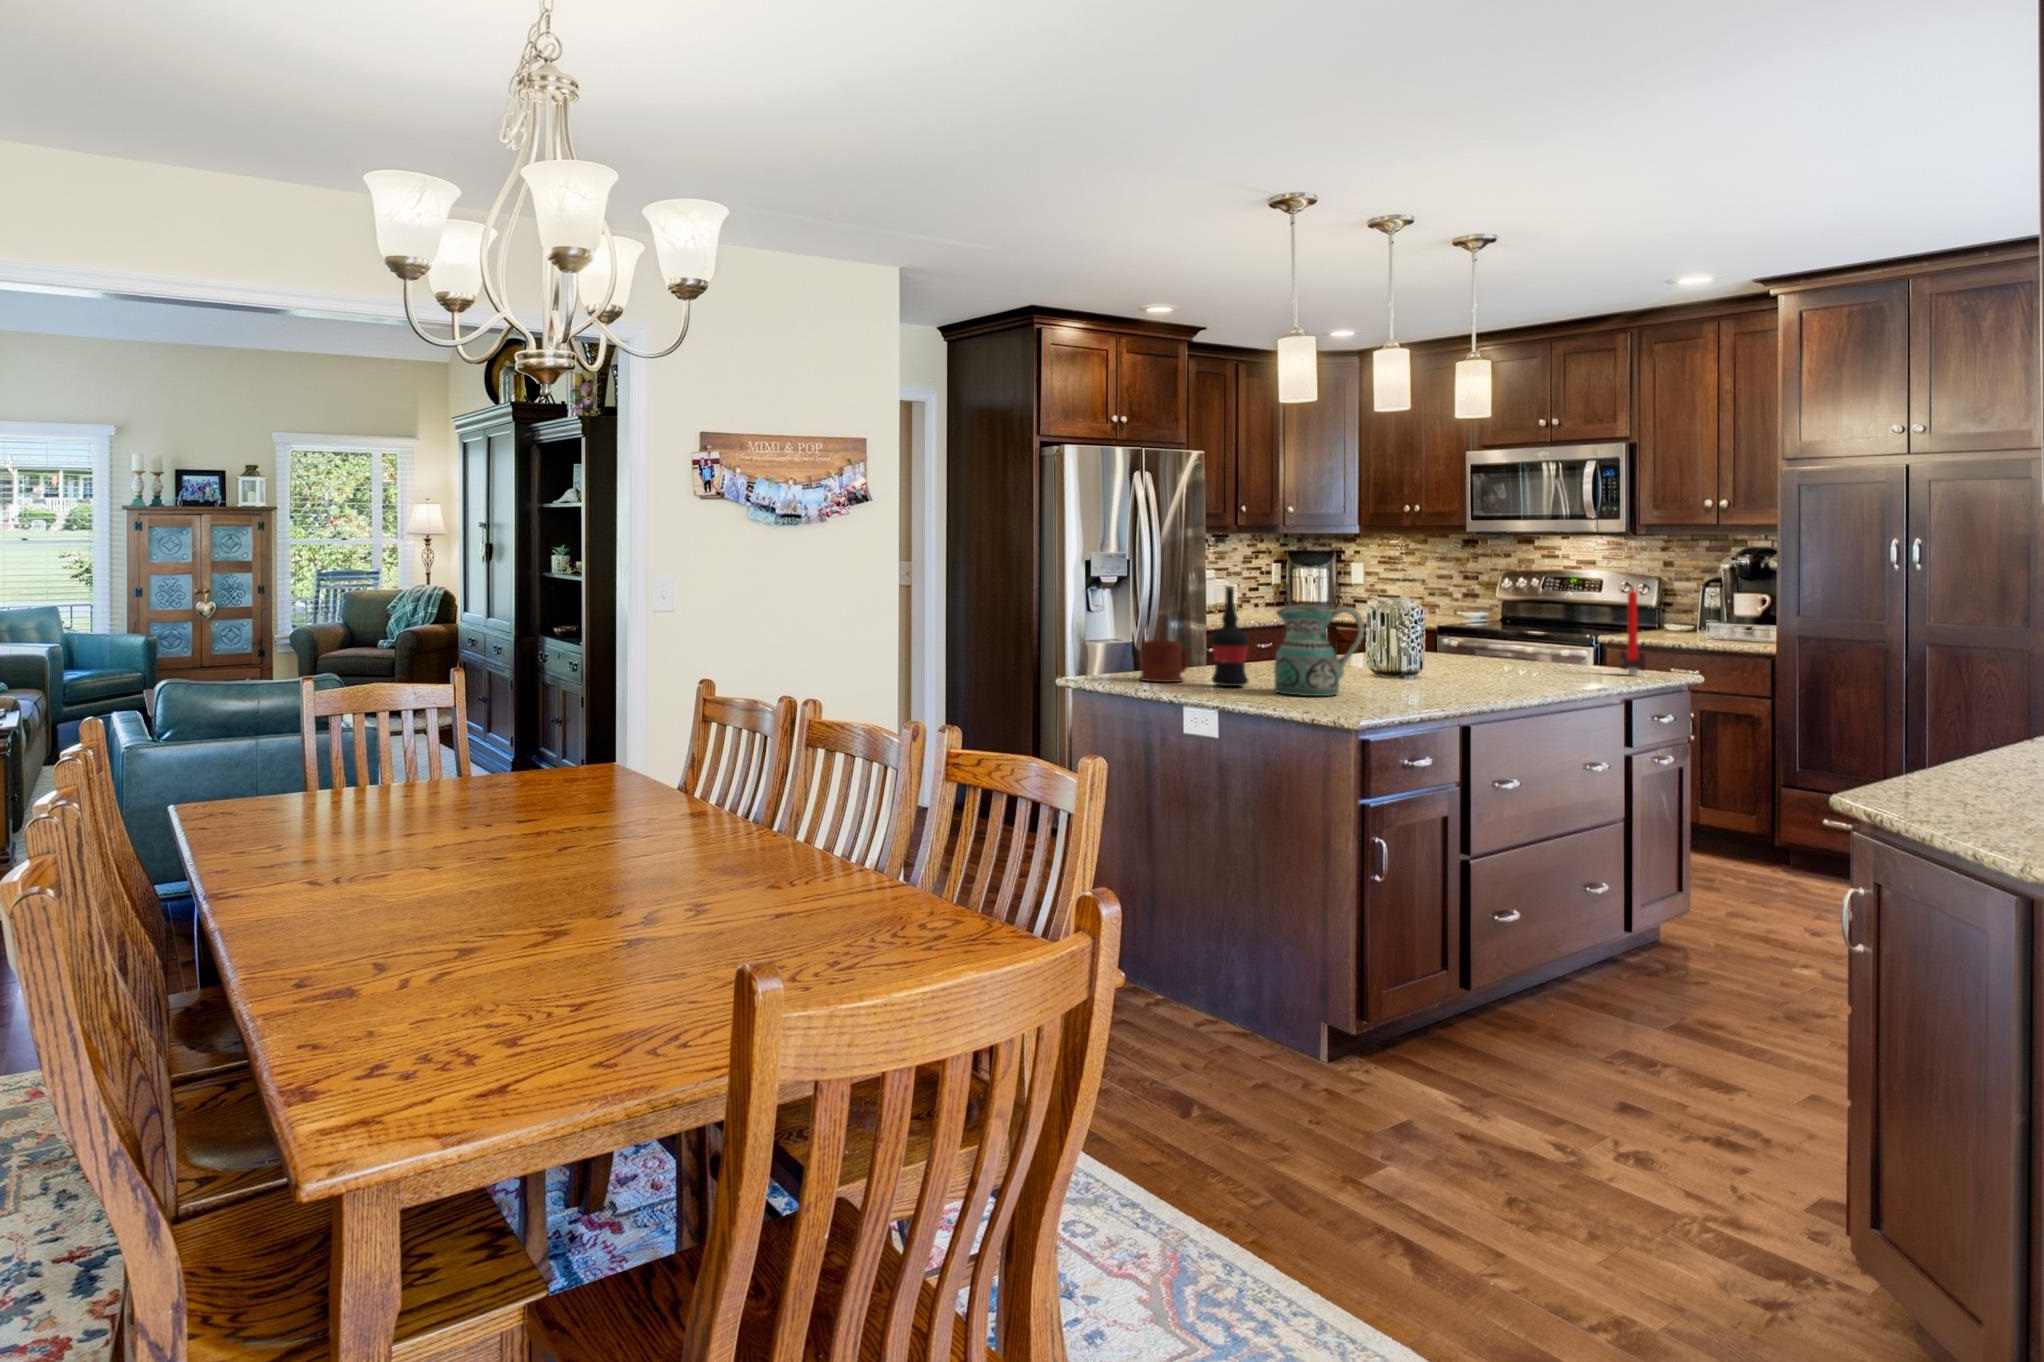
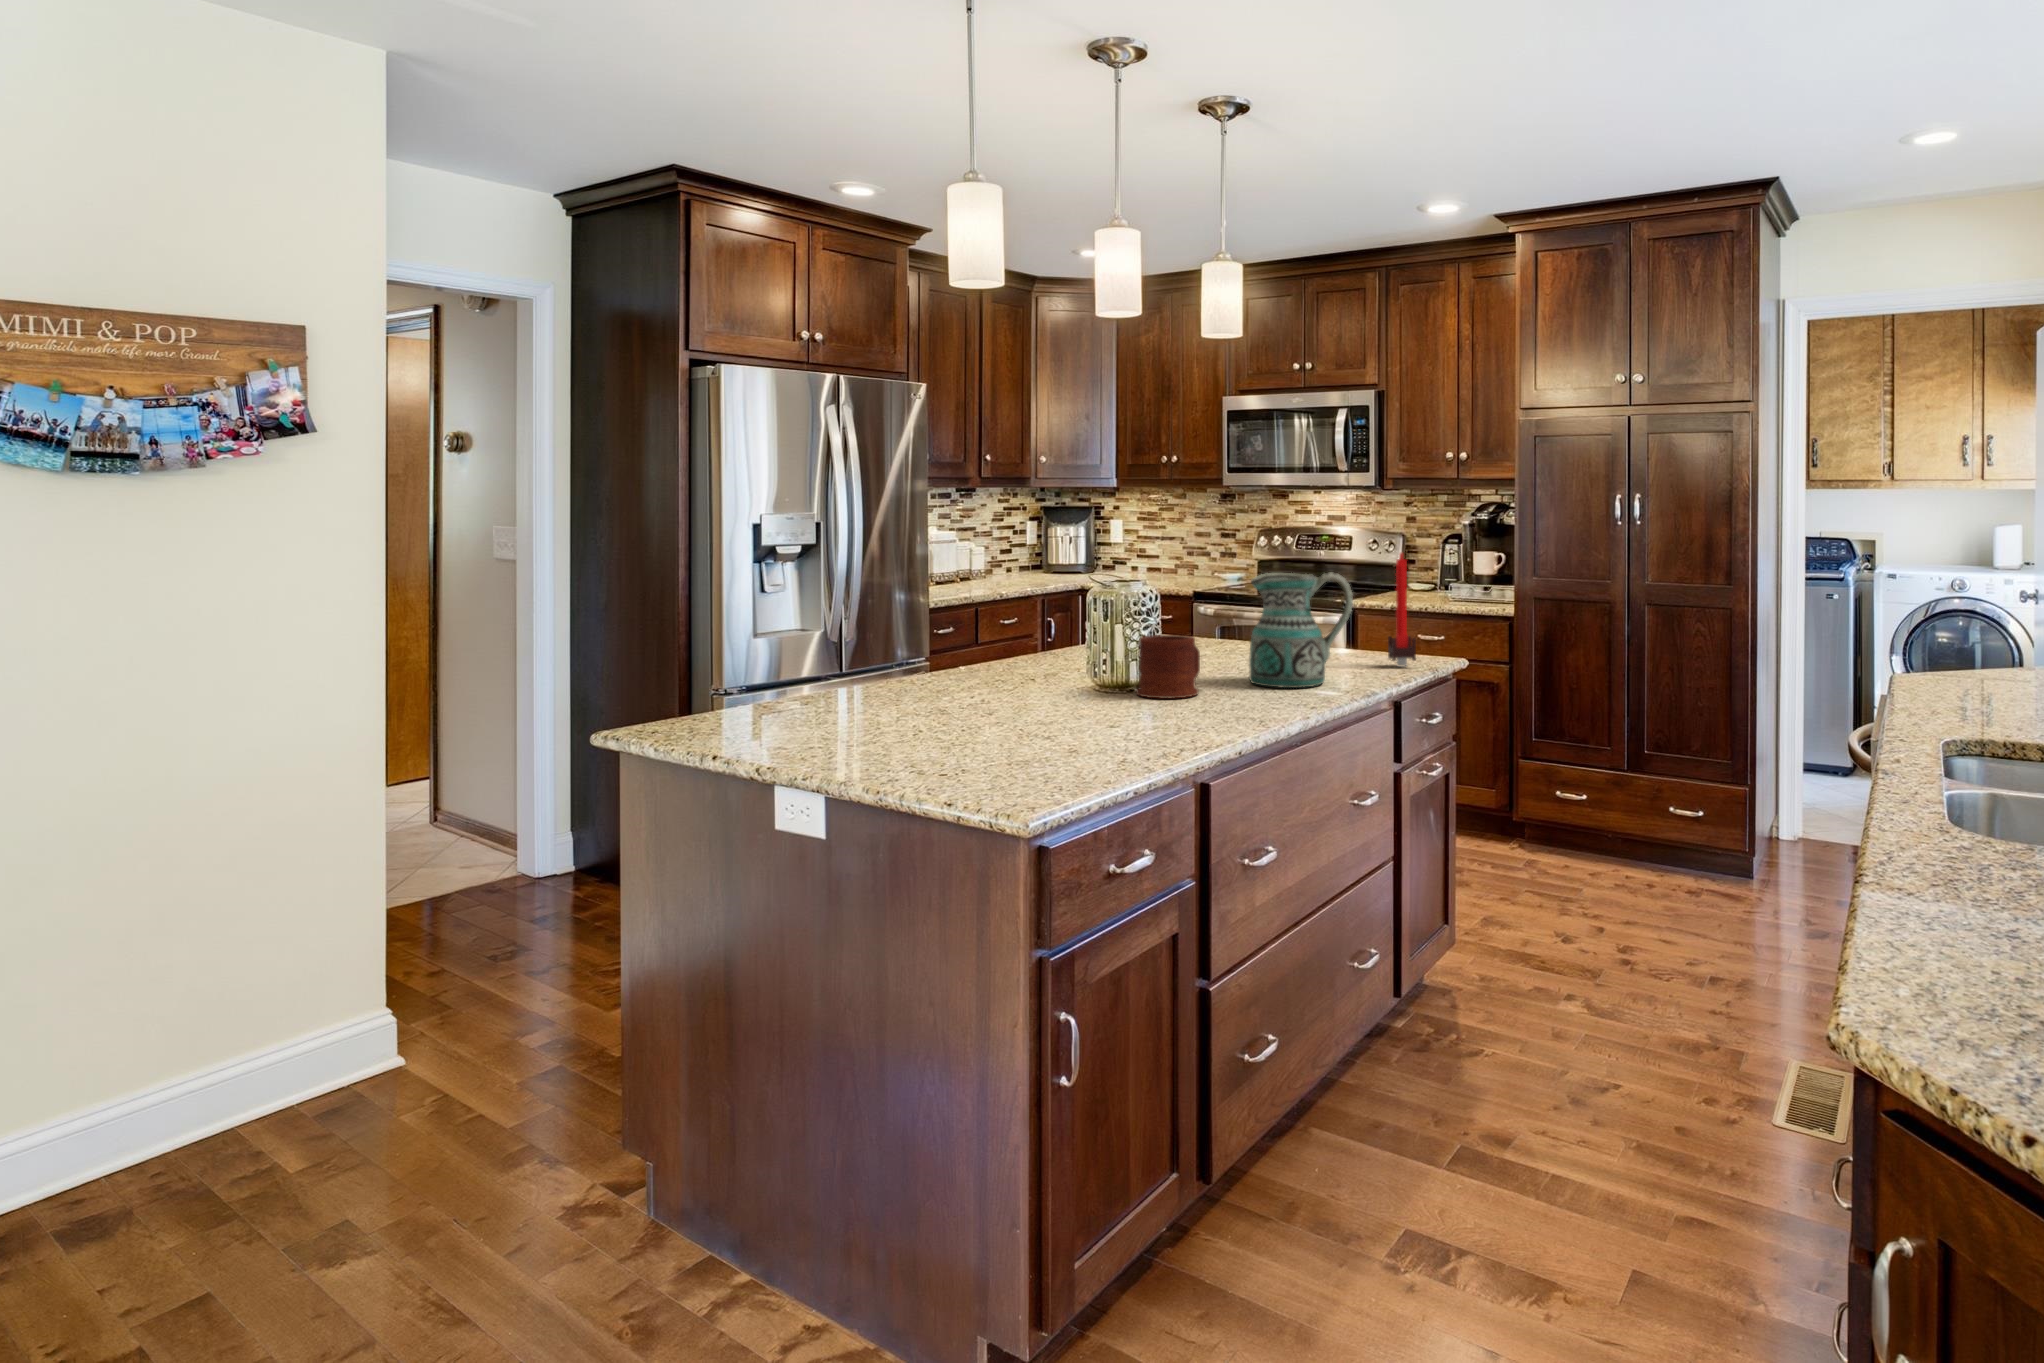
wine bottle: present [1211,586,1249,686] -> none [831,568,892,736]
ceramic pitcher: present [1274,606,1364,696] -> present [1249,572,1353,688]
mug: present [1139,640,1188,682] -> present [1136,635,1200,698]

